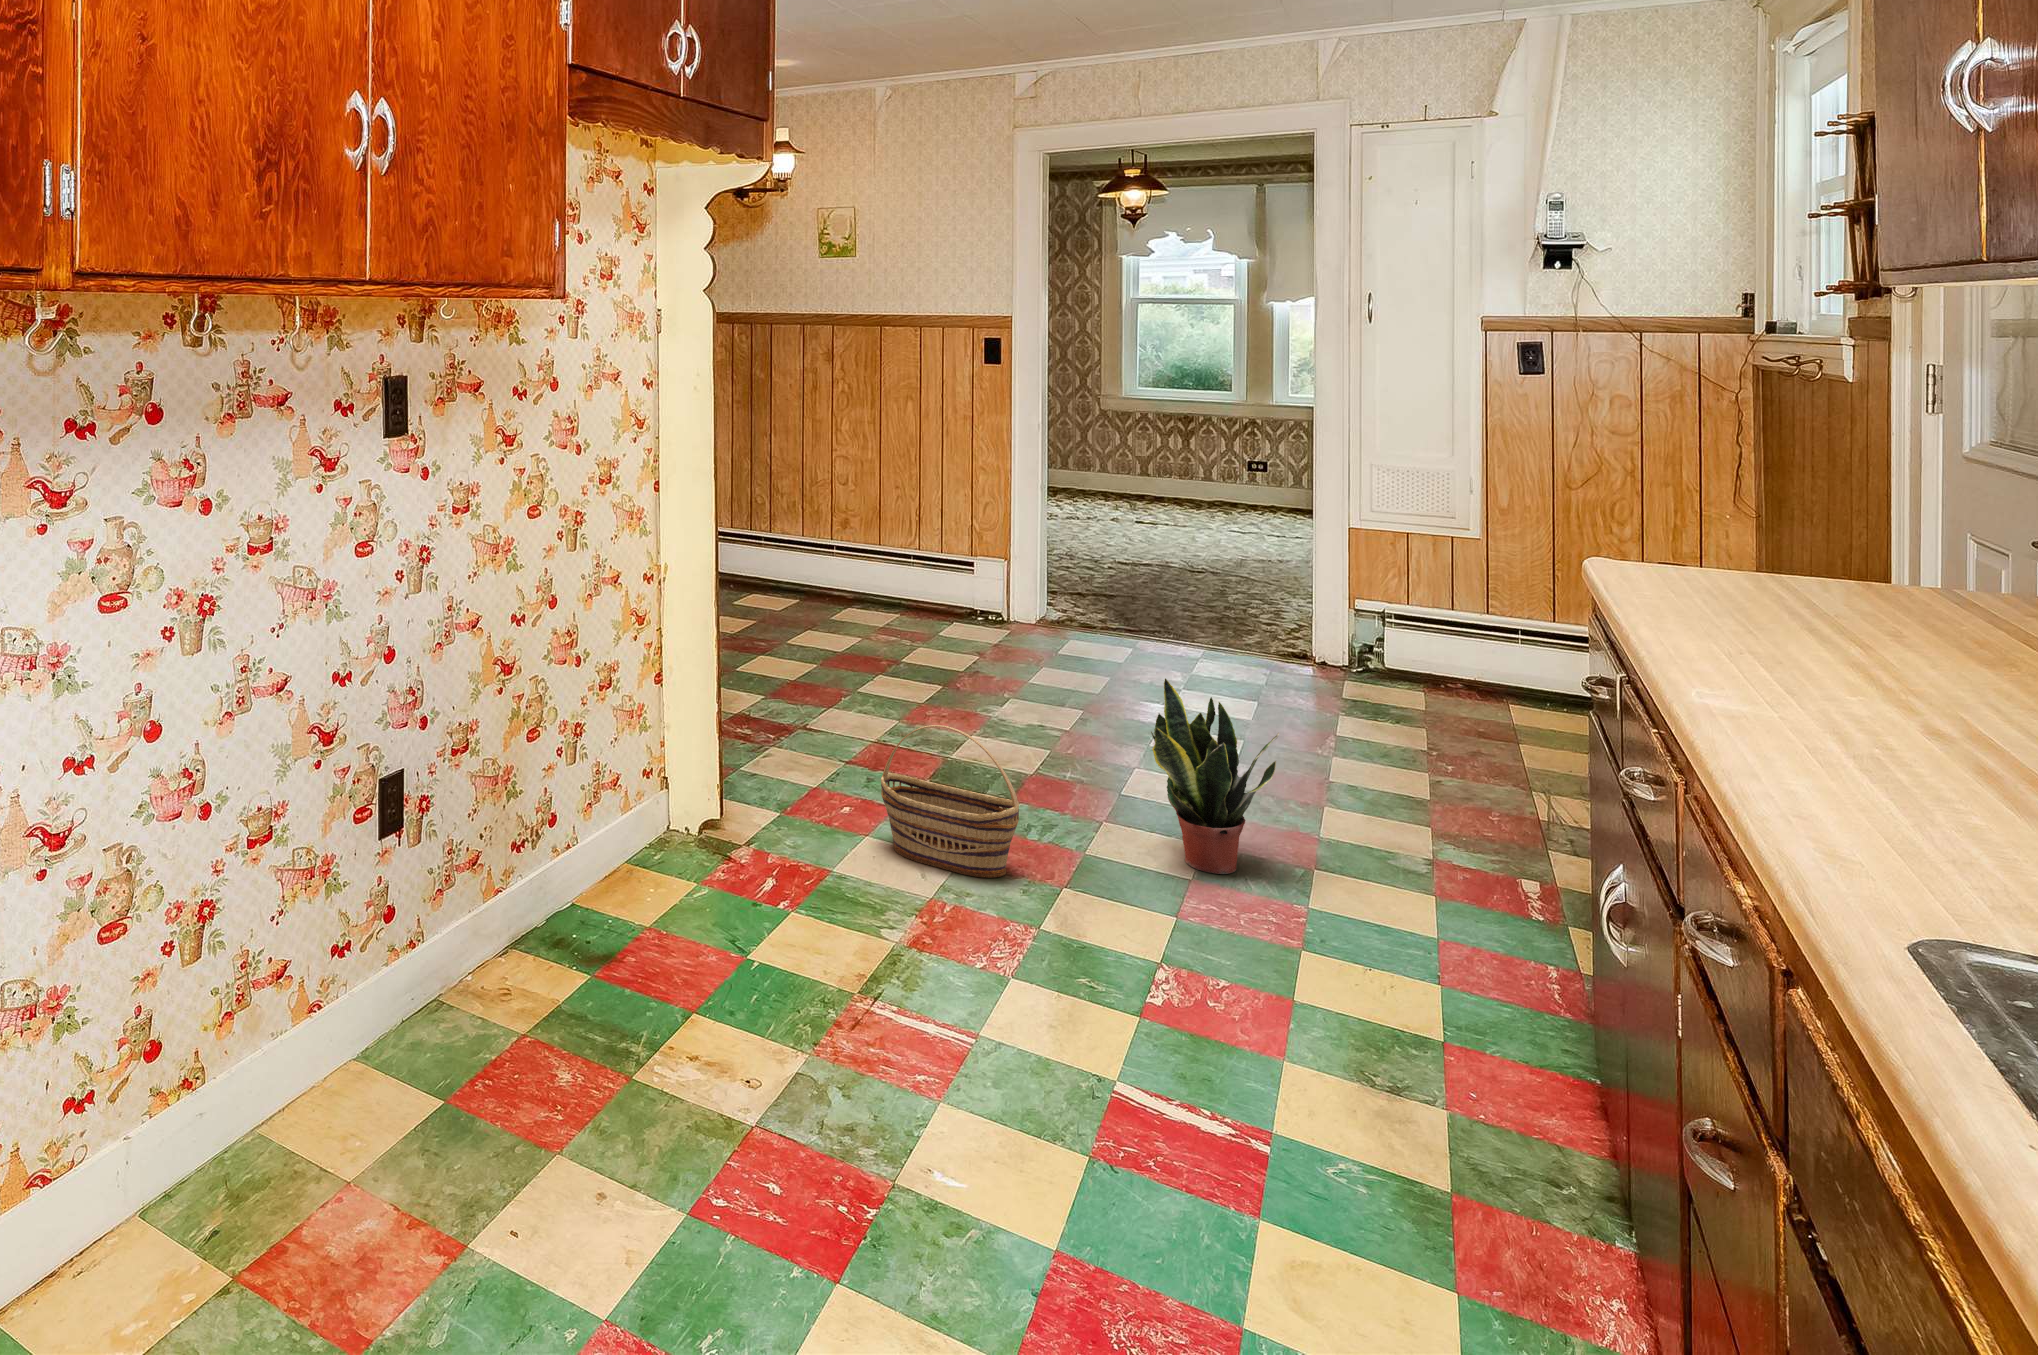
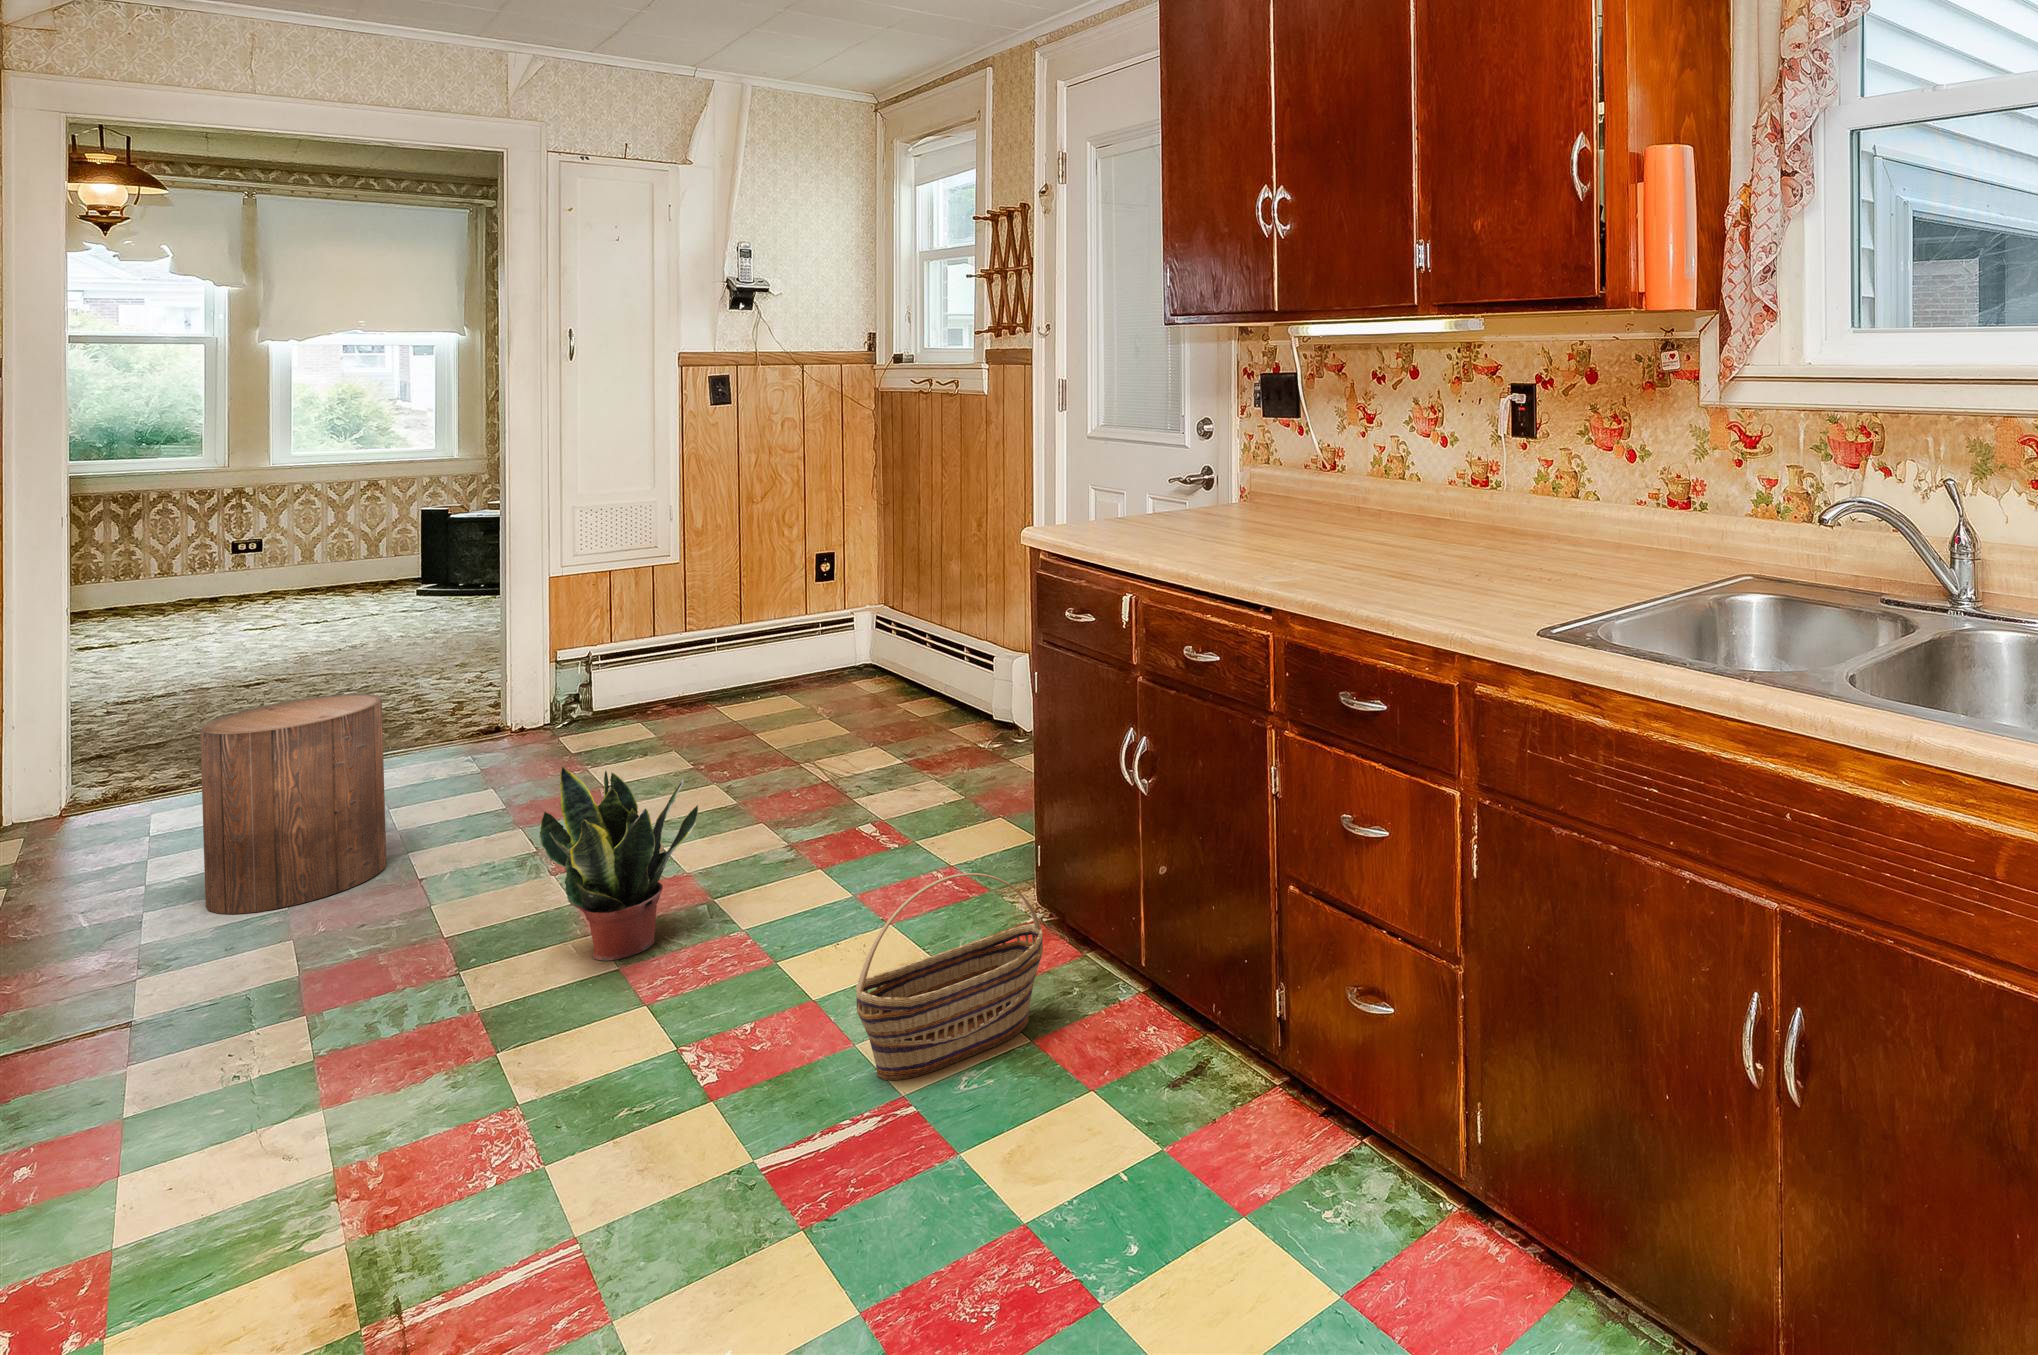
stool: none [1037,574,1143,730] -> present [200,694,386,914]
basket: present [881,725,1019,878] -> present [856,873,1043,1080]

